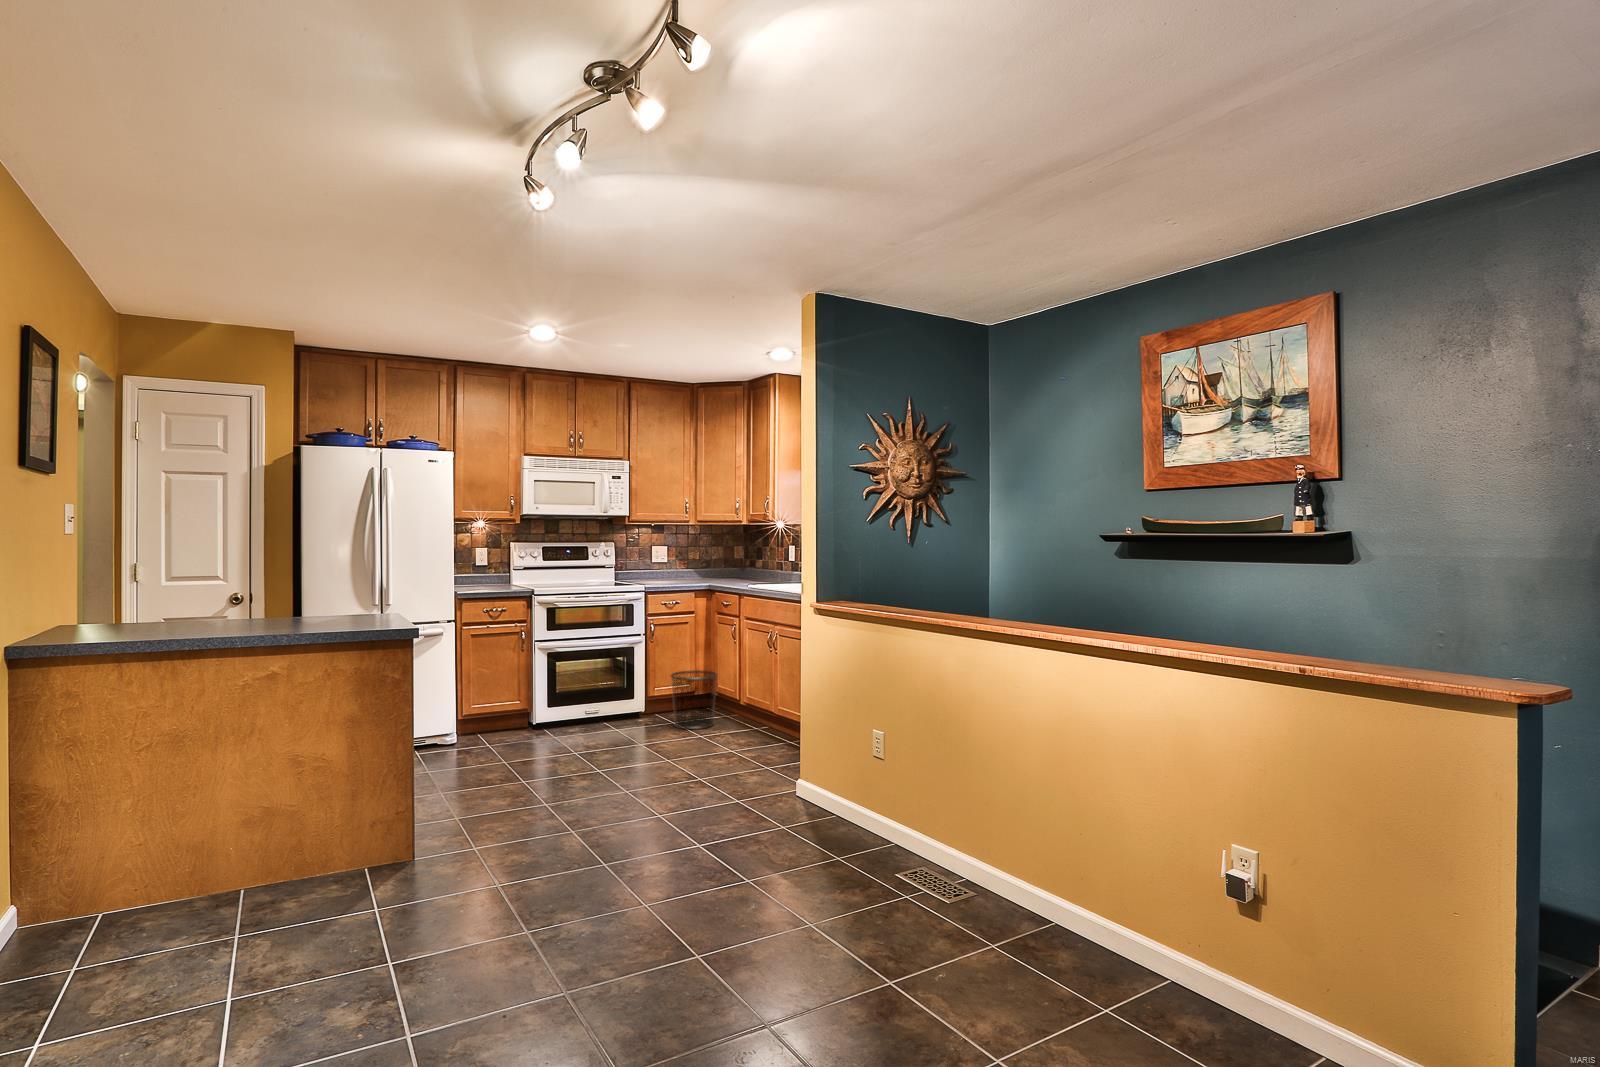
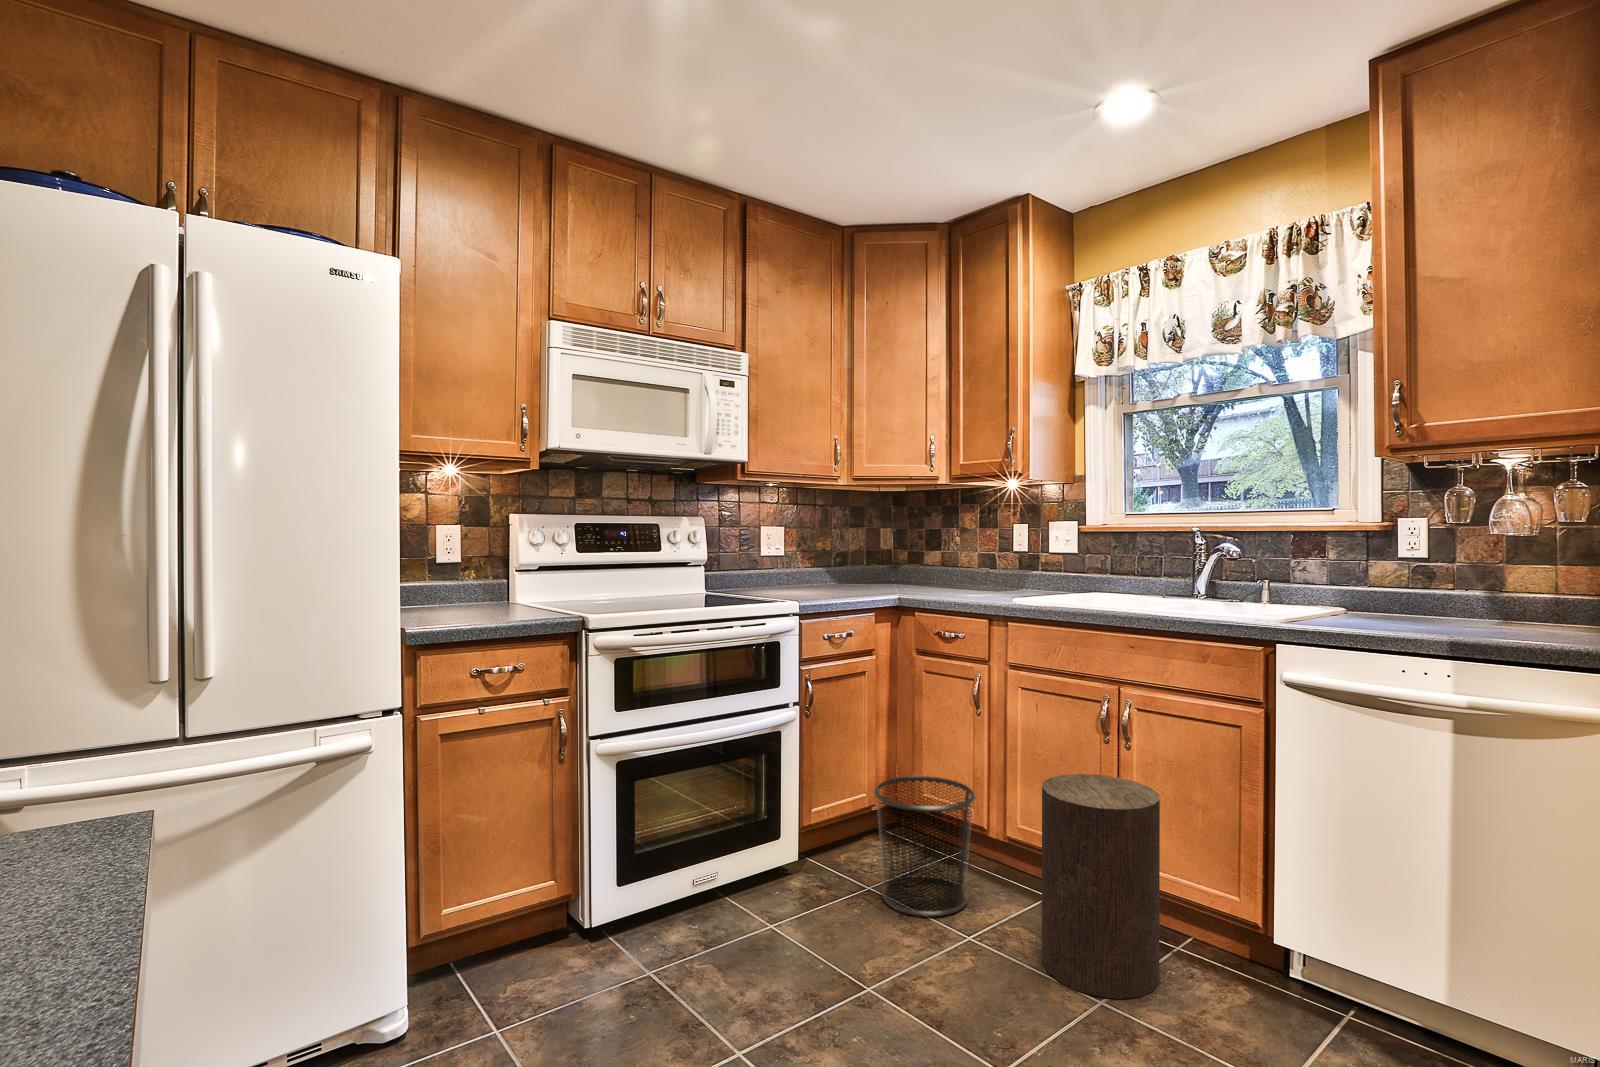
stool: none [718,661,766,747] -> present [1042,774,1160,999]

